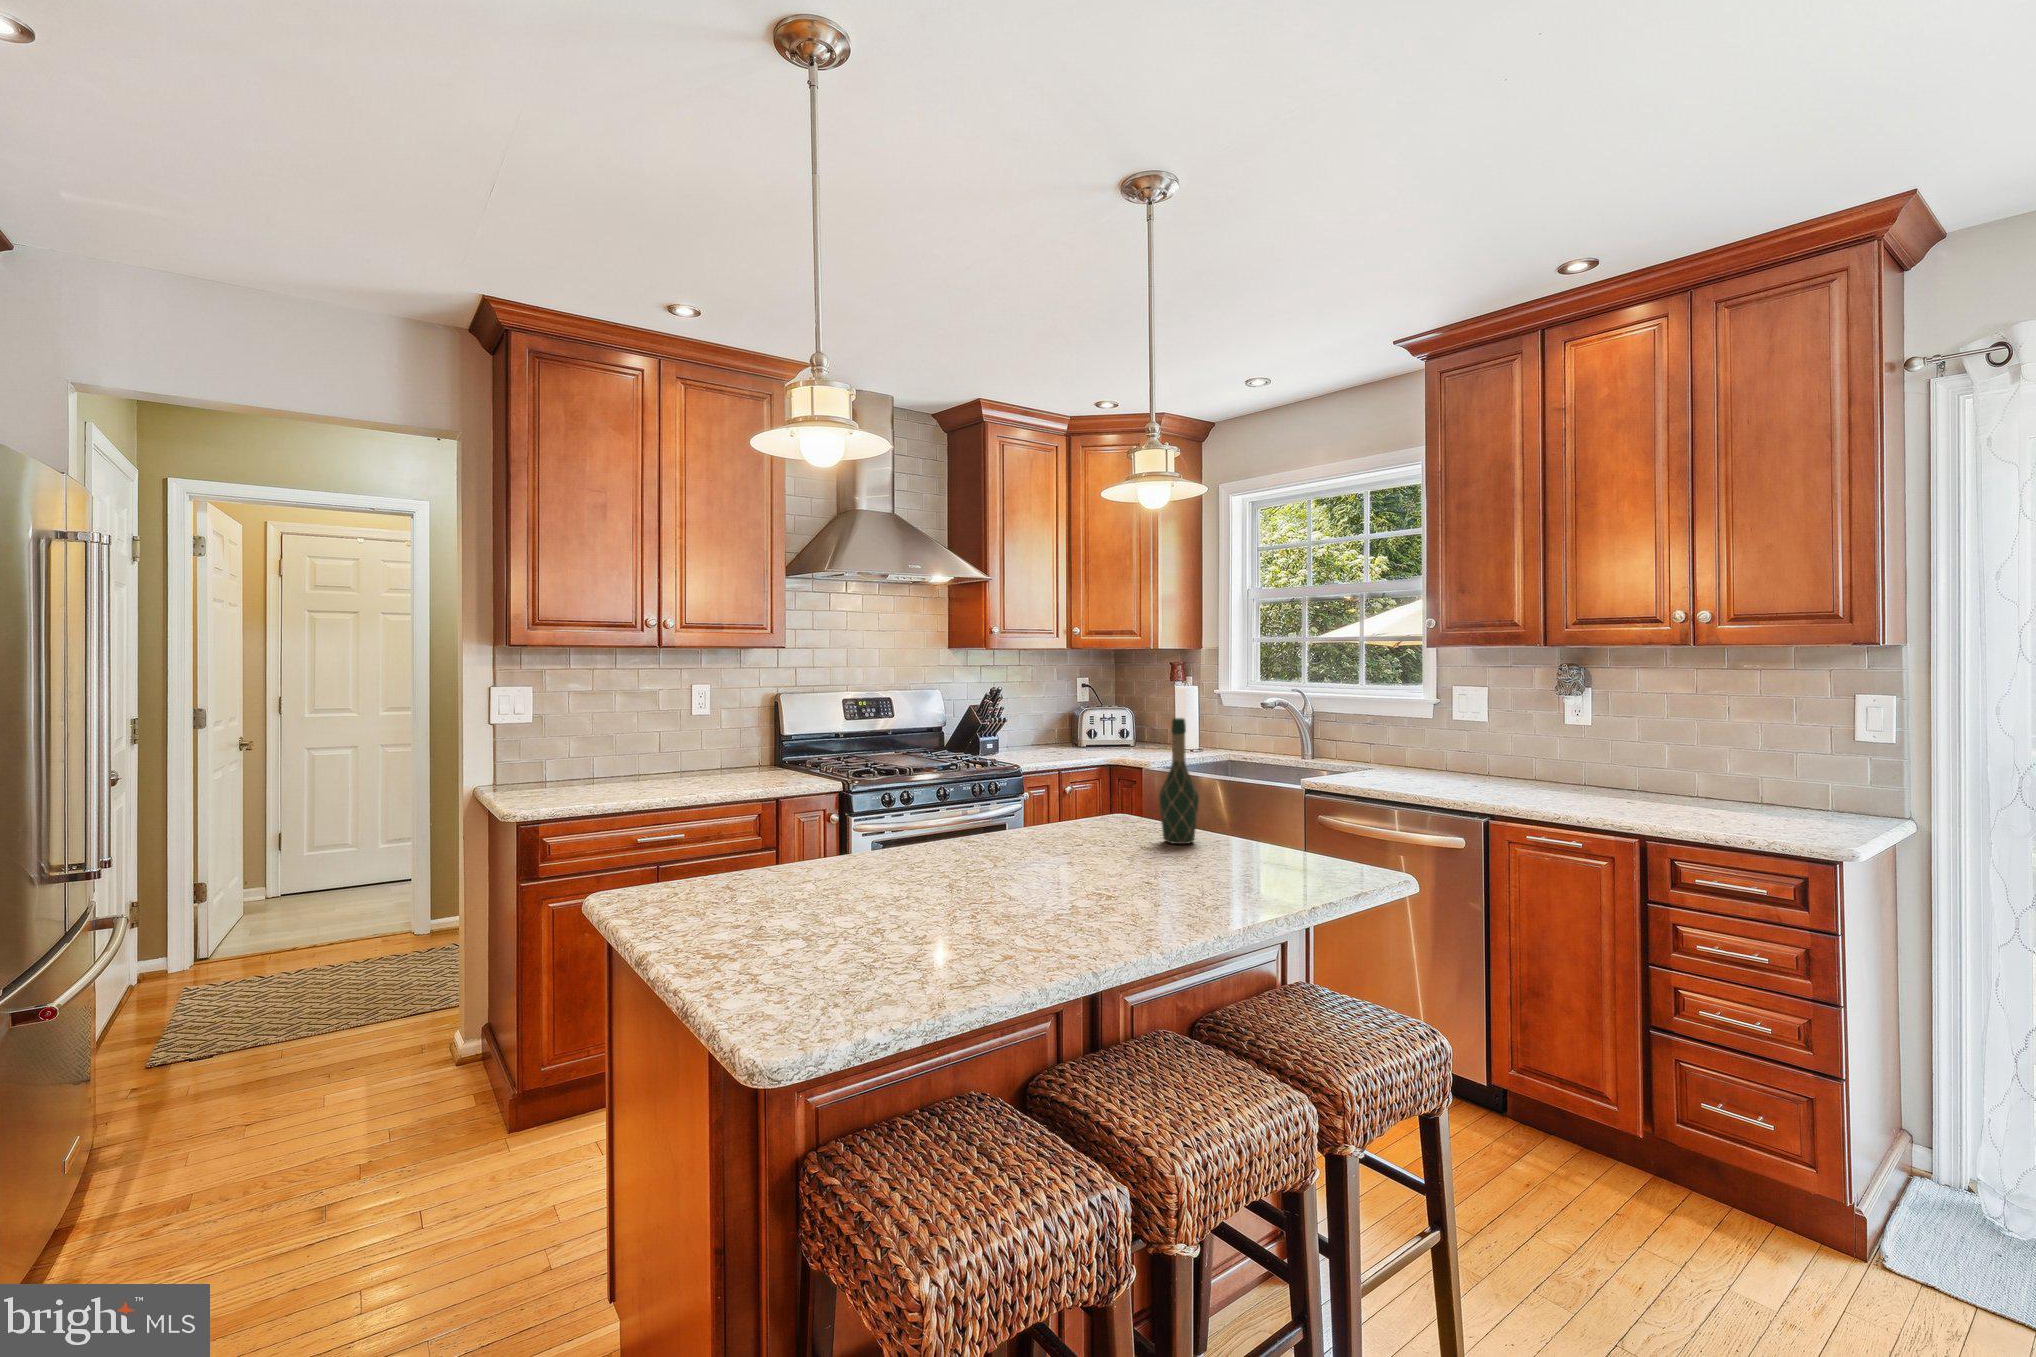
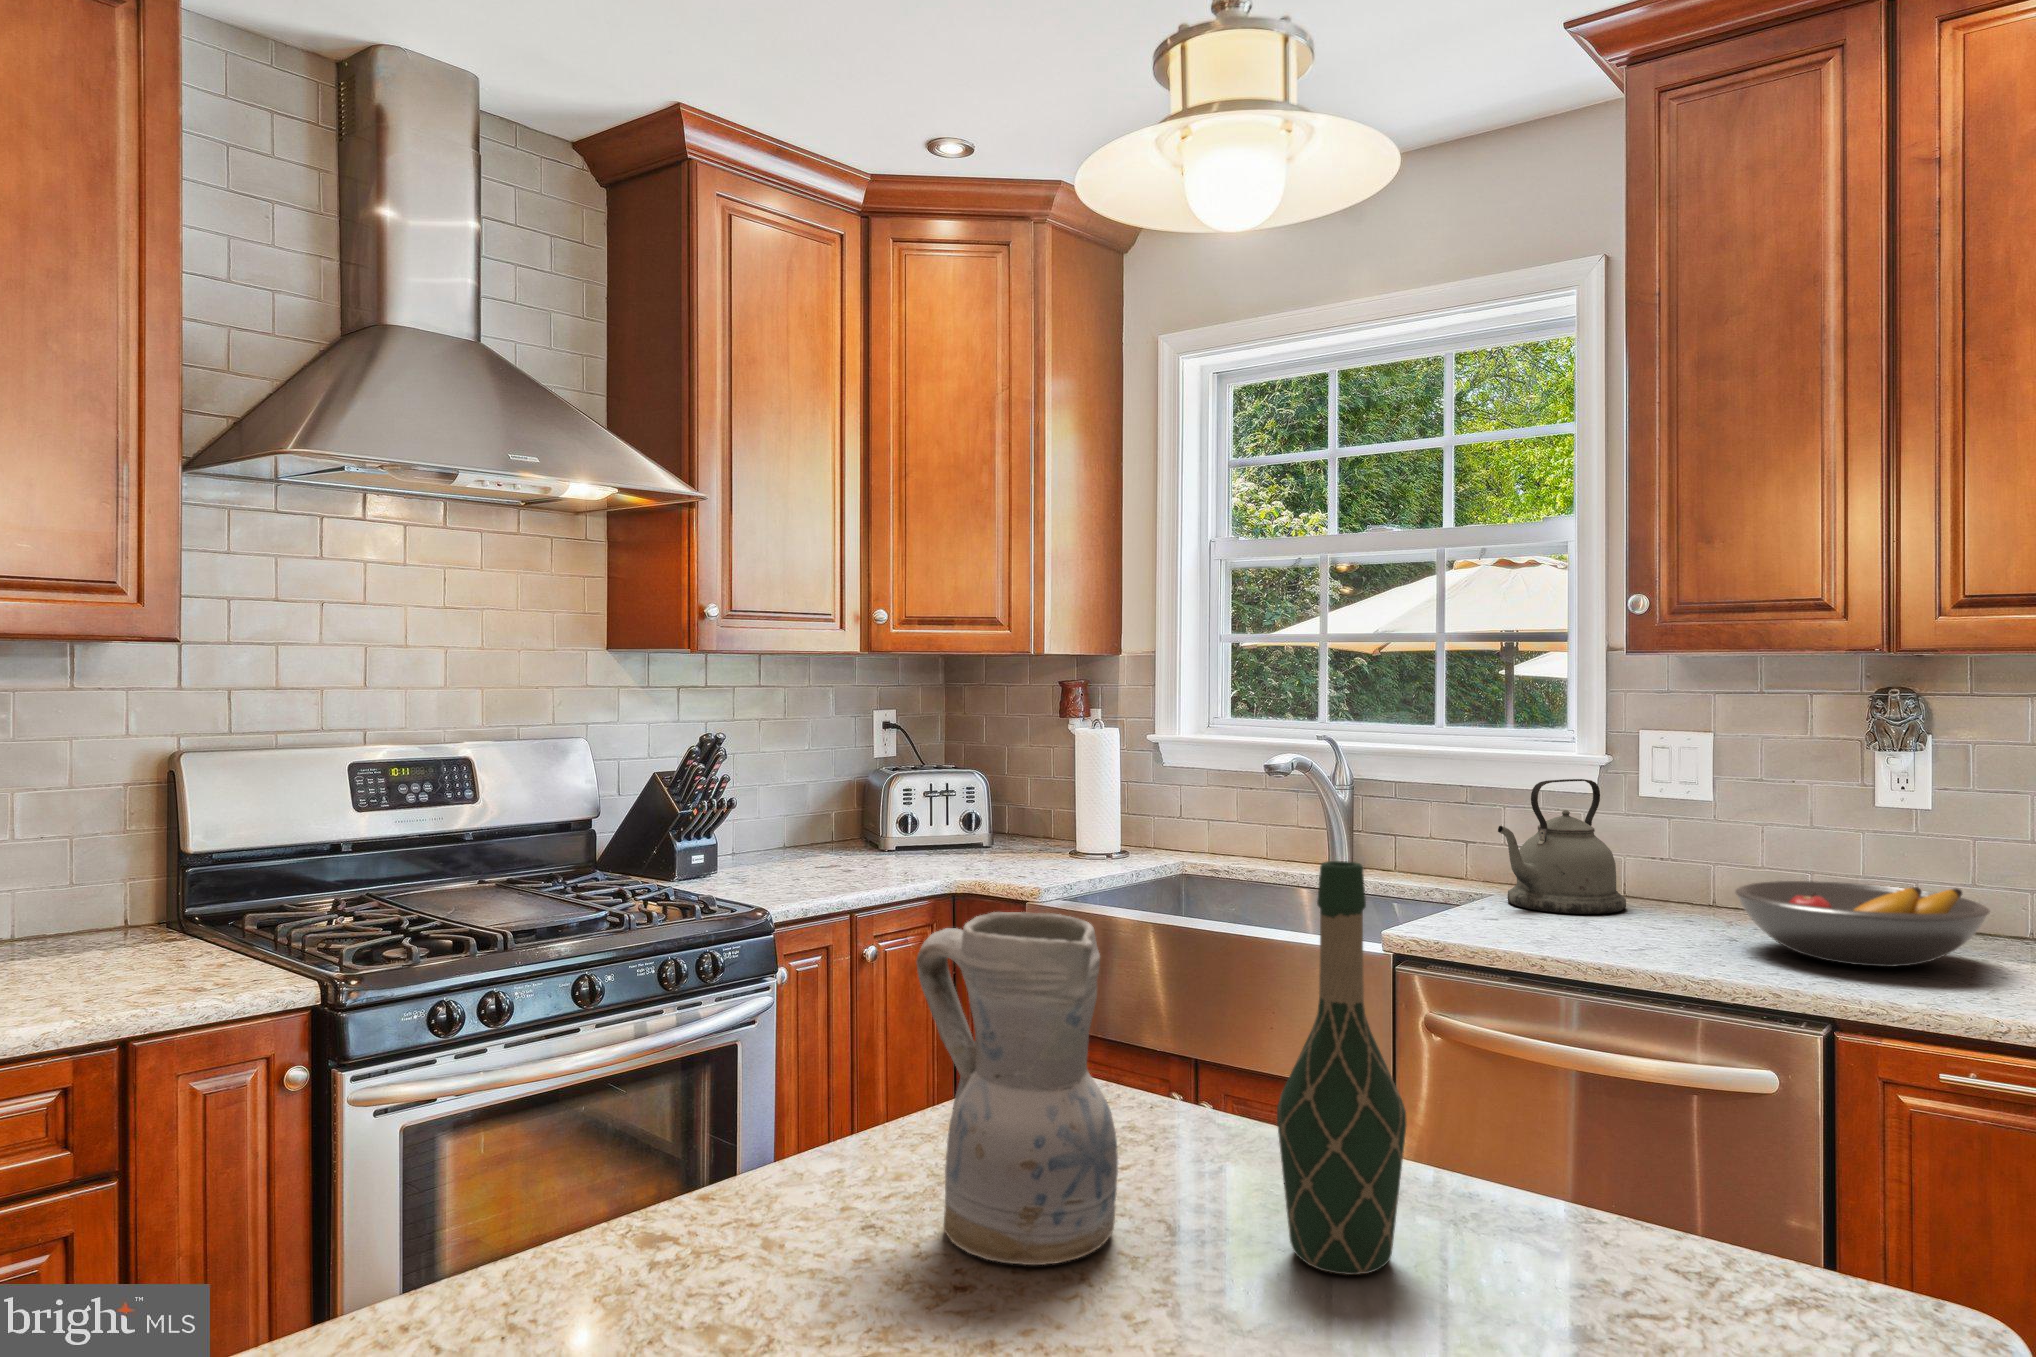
kettle: none [1368,710,1438,776] -> present [1498,779,1626,914]
ceramic pitcher: none [1050,735,1112,839] -> present [916,912,1118,1265]
fruit bowl: none [1466,758,1583,795] -> present [1735,881,1990,967]

